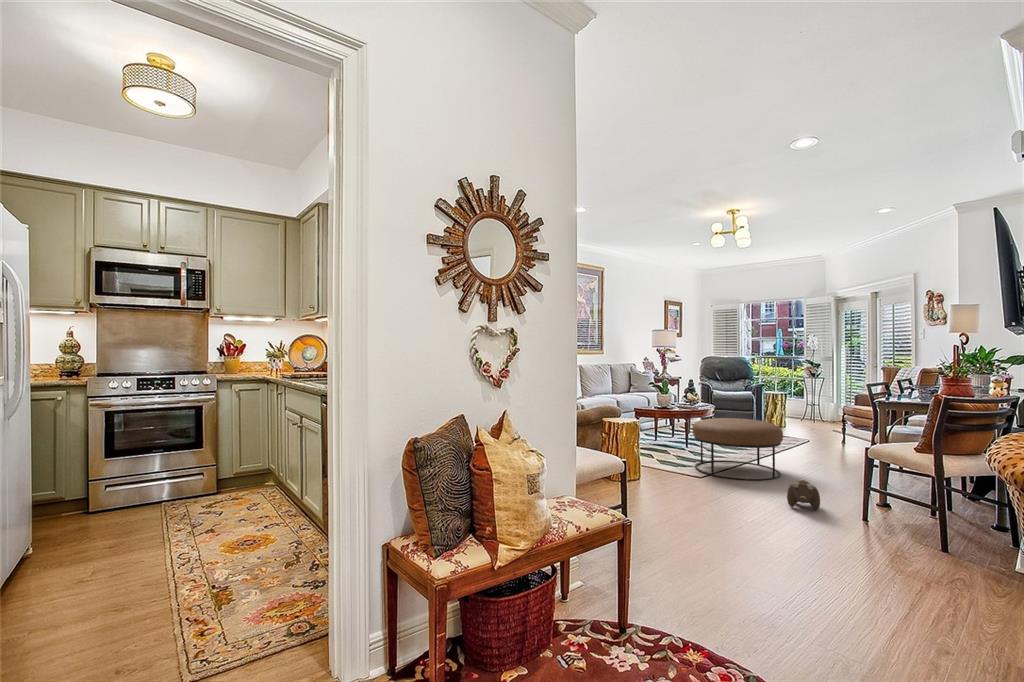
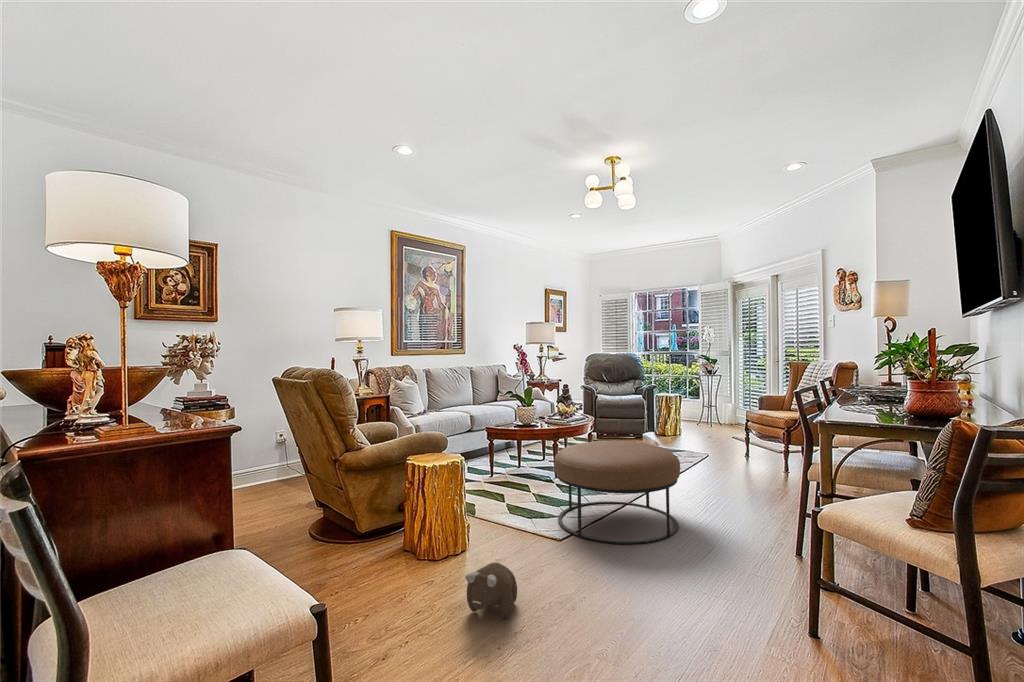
plush toy: present [787,480,820,510] -> present [465,563,517,618]

